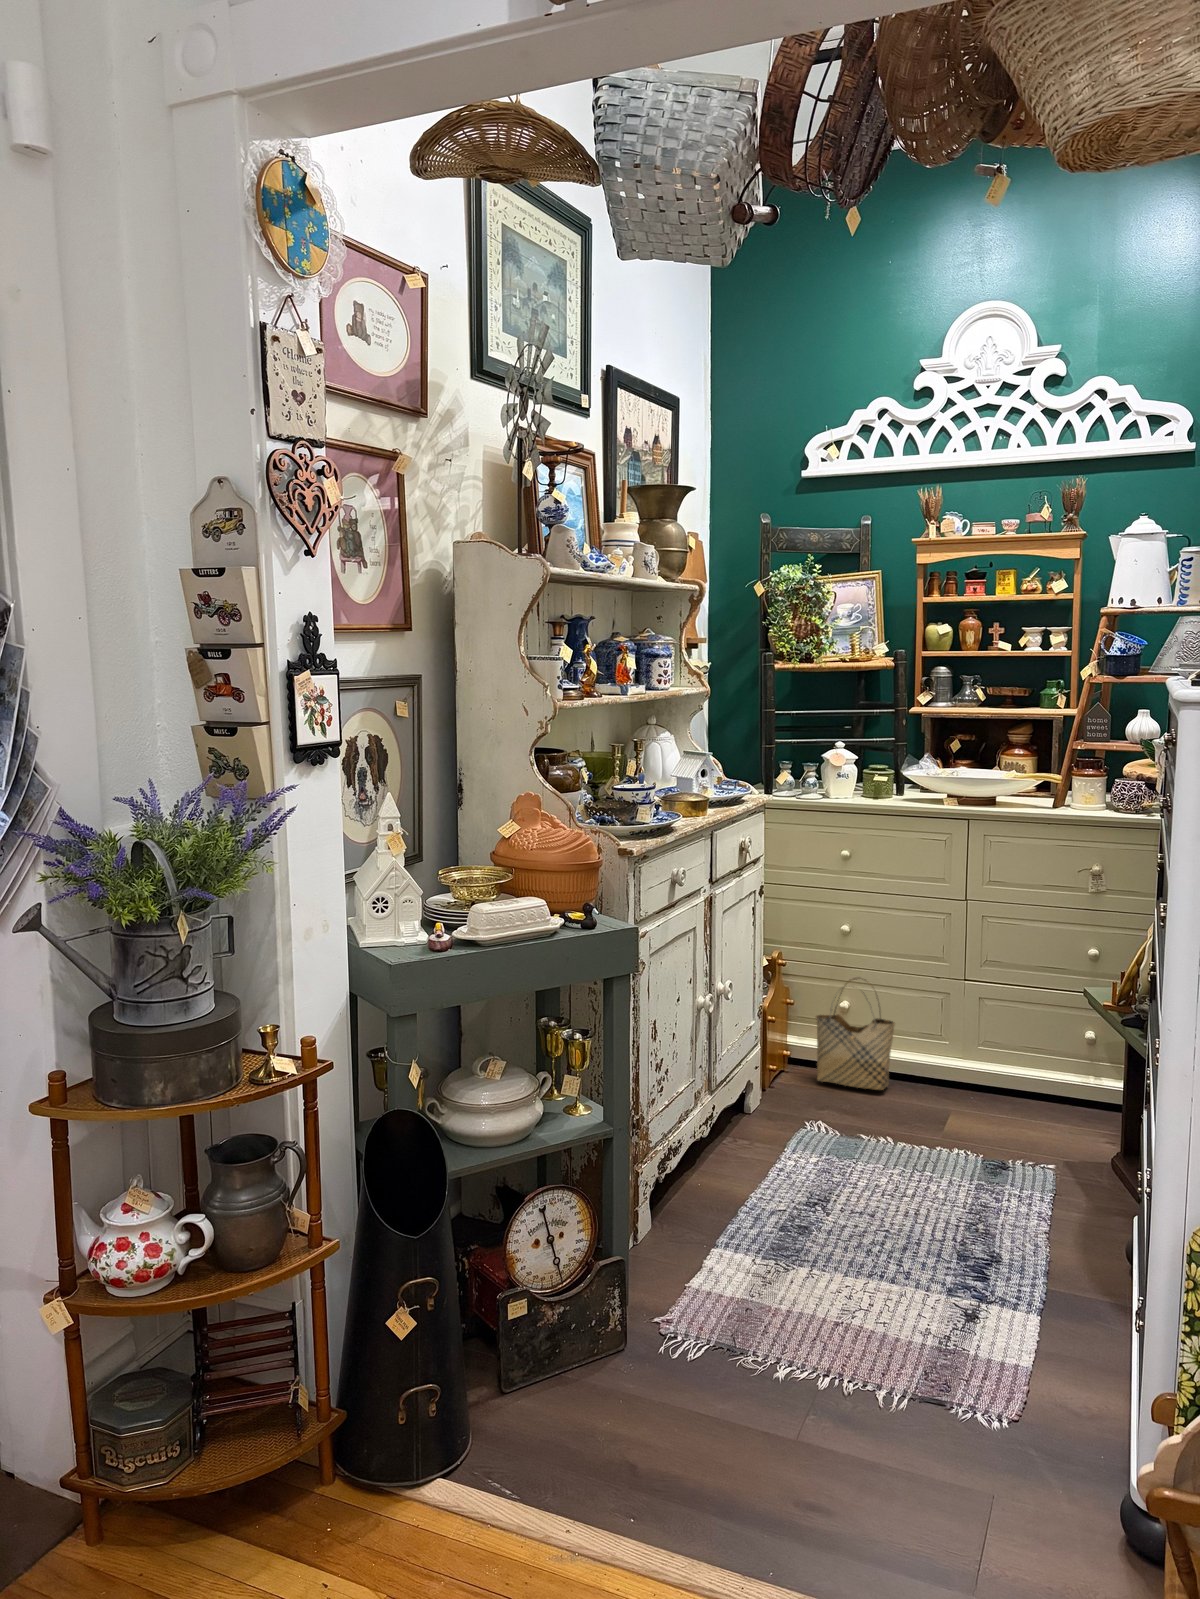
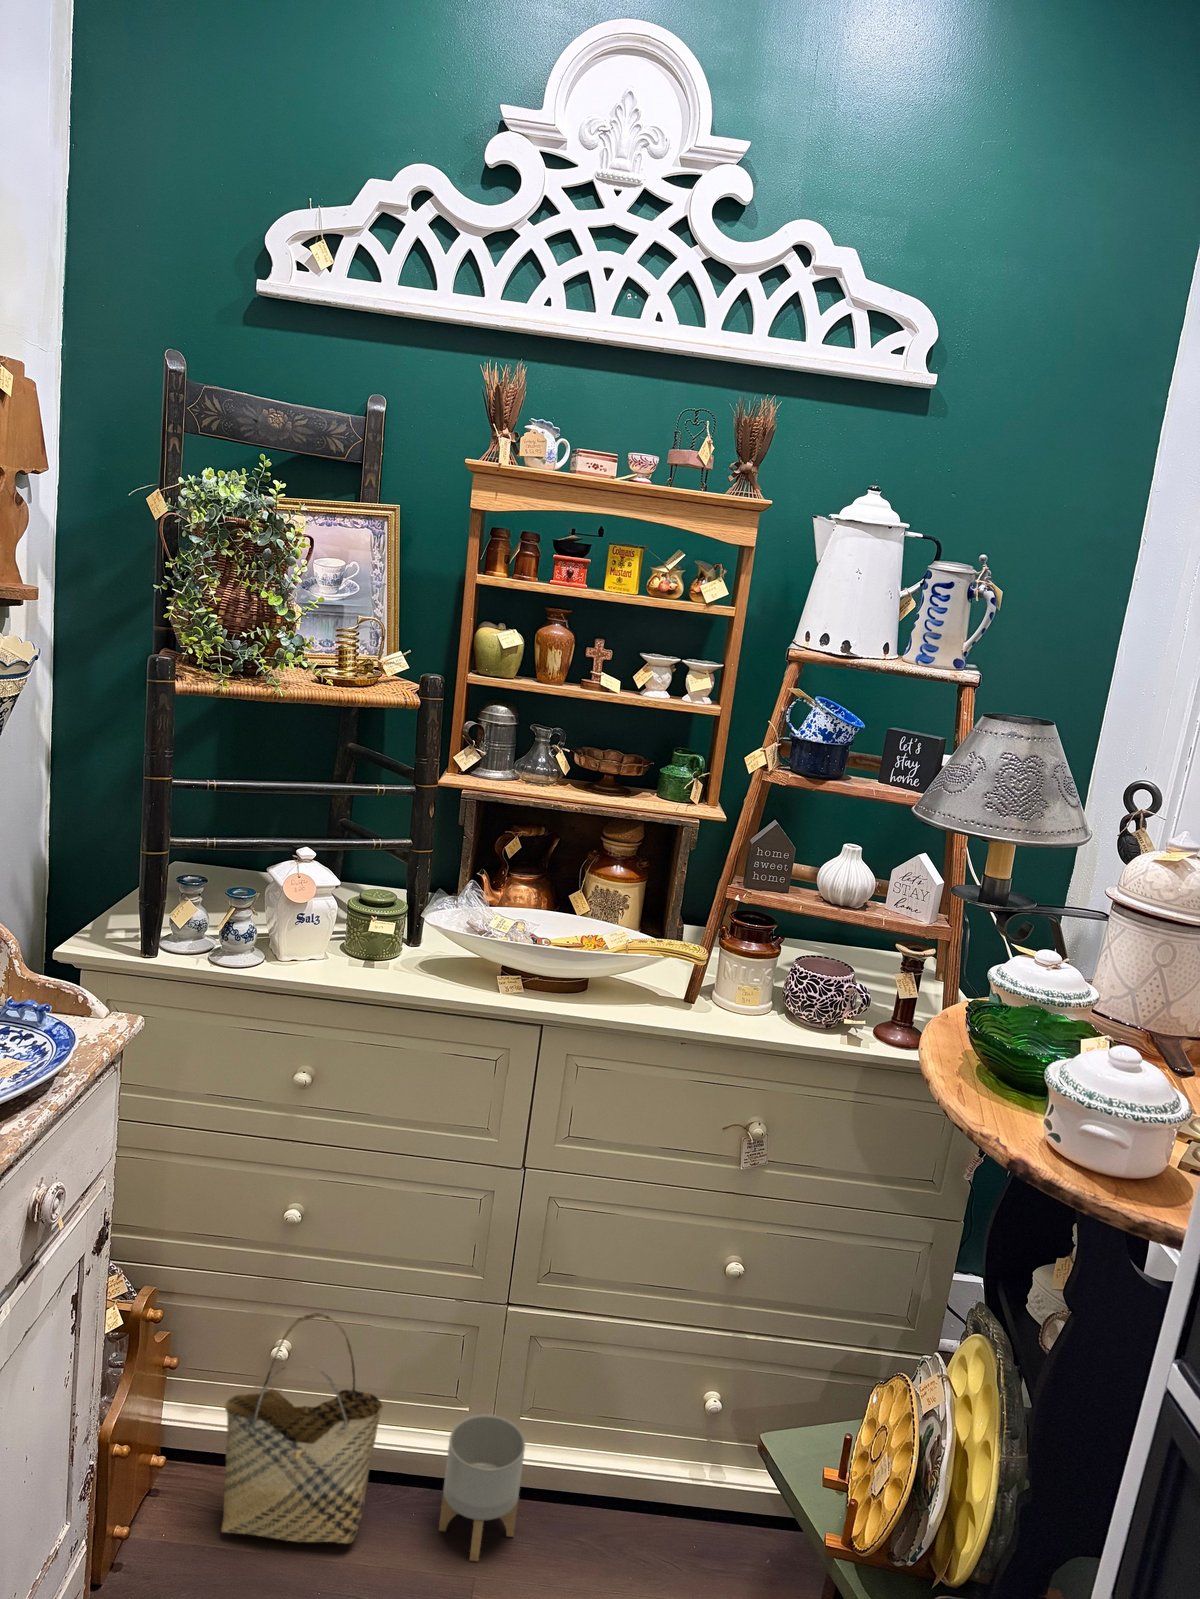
planter: none [930,1038,974,1106] -> present [439,1415,525,1561]

